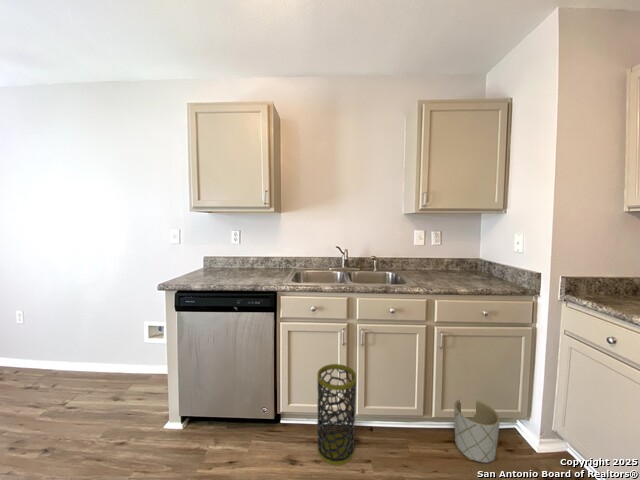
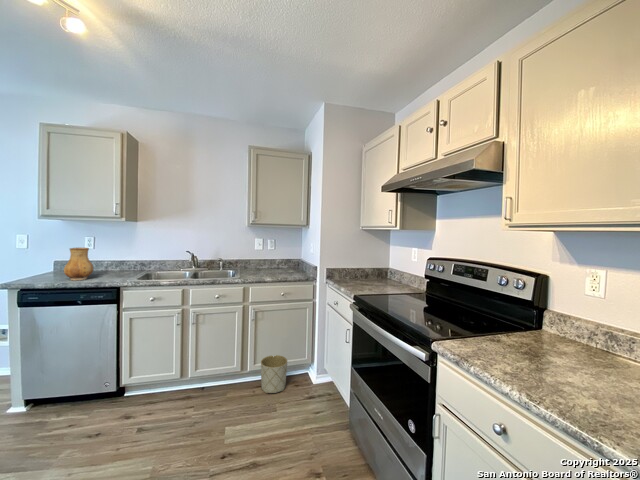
ceramic pitcher: none [218,243,245,281] -> present [64,248,93,280]
trash can: present [317,364,356,466] -> none [151,340,185,413]

